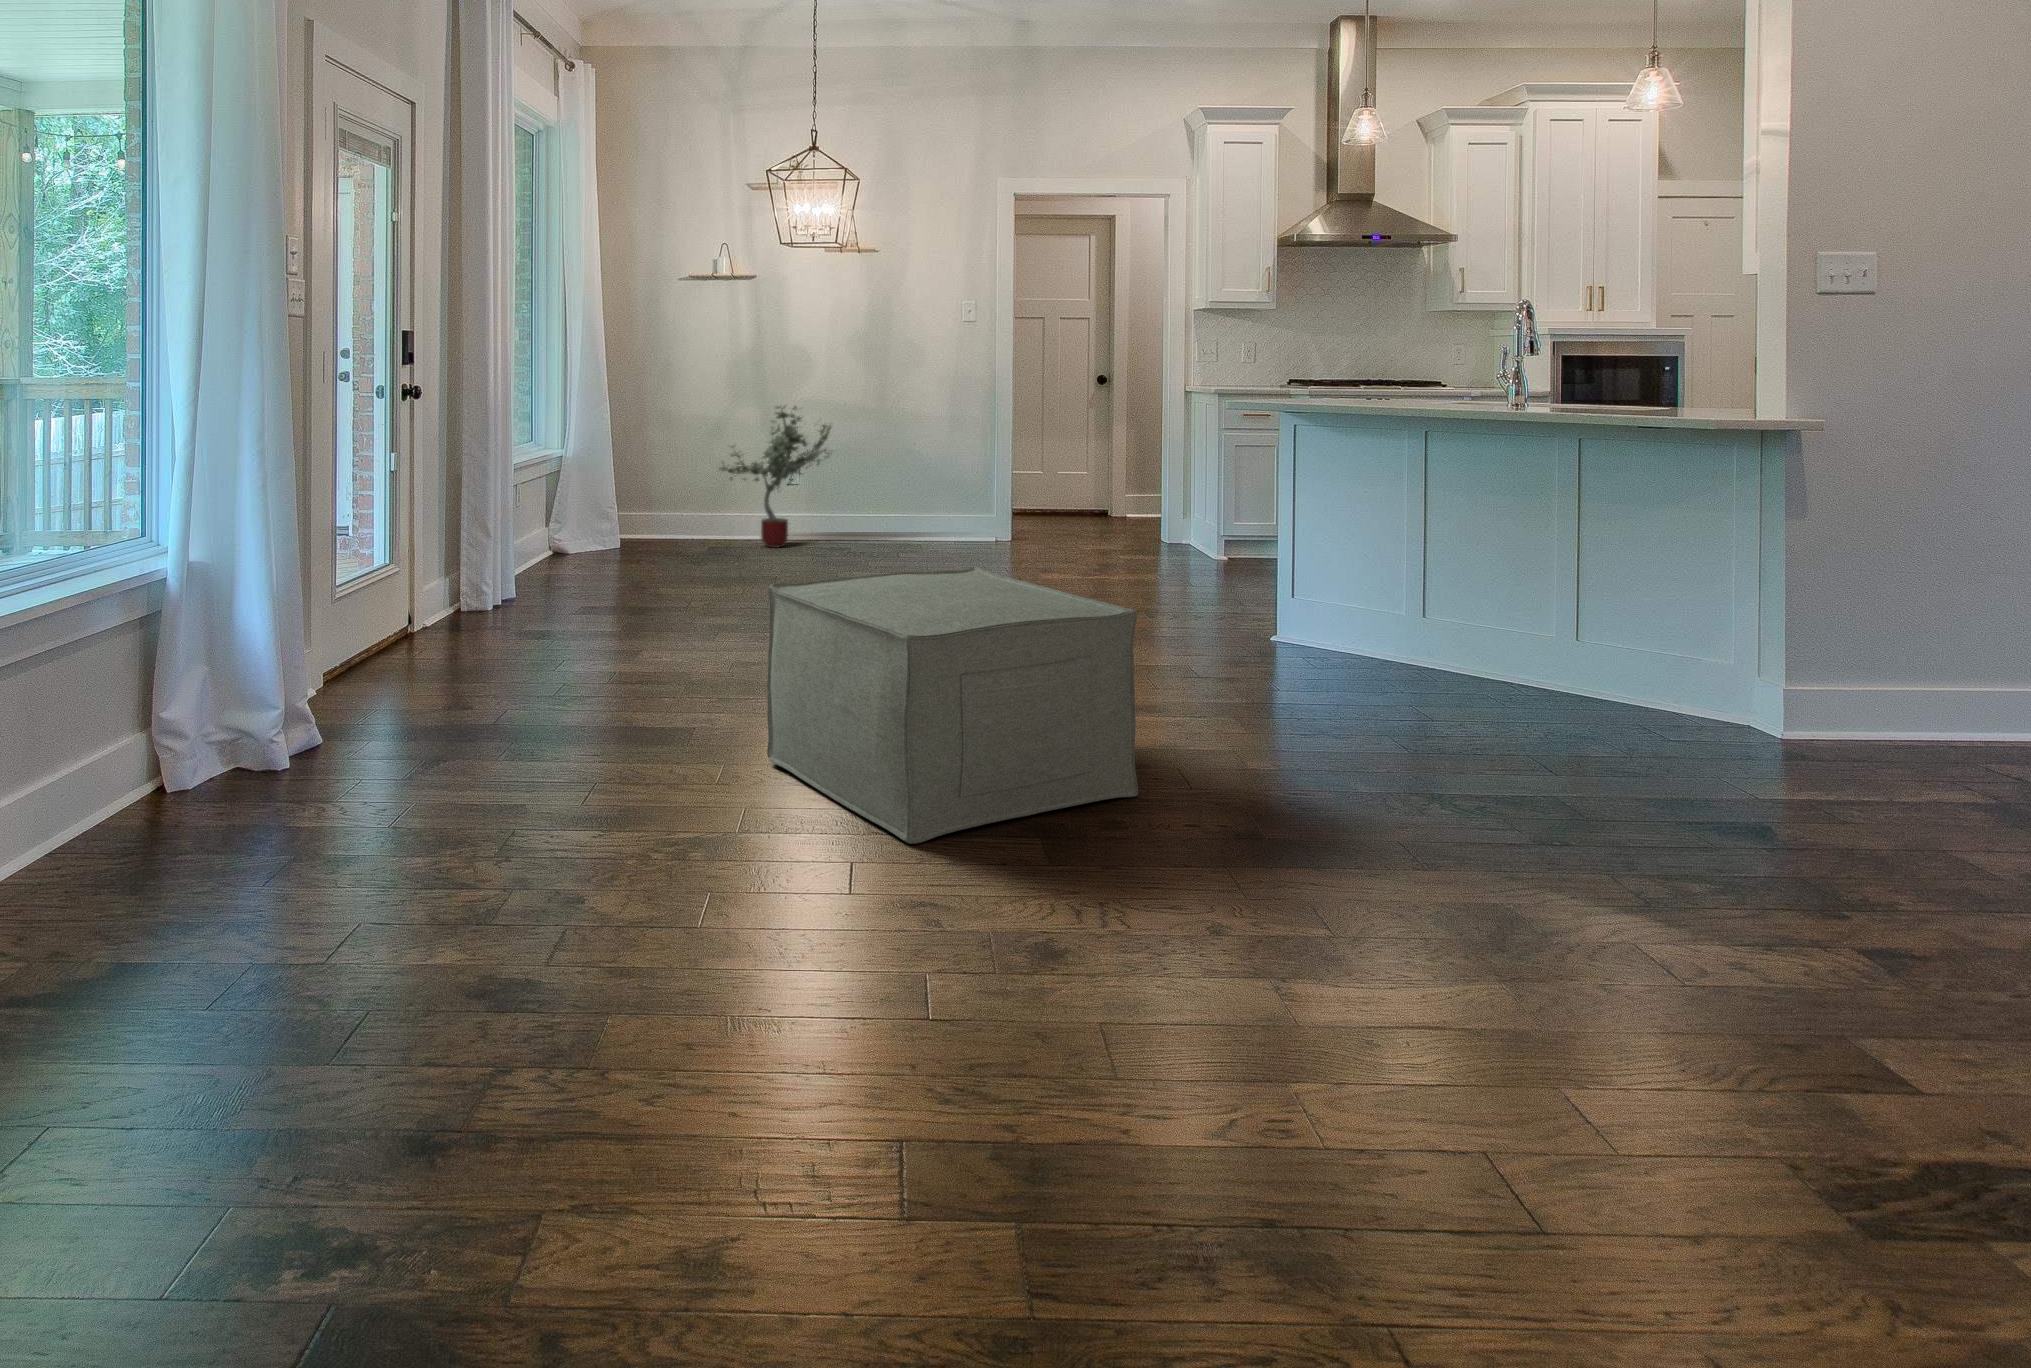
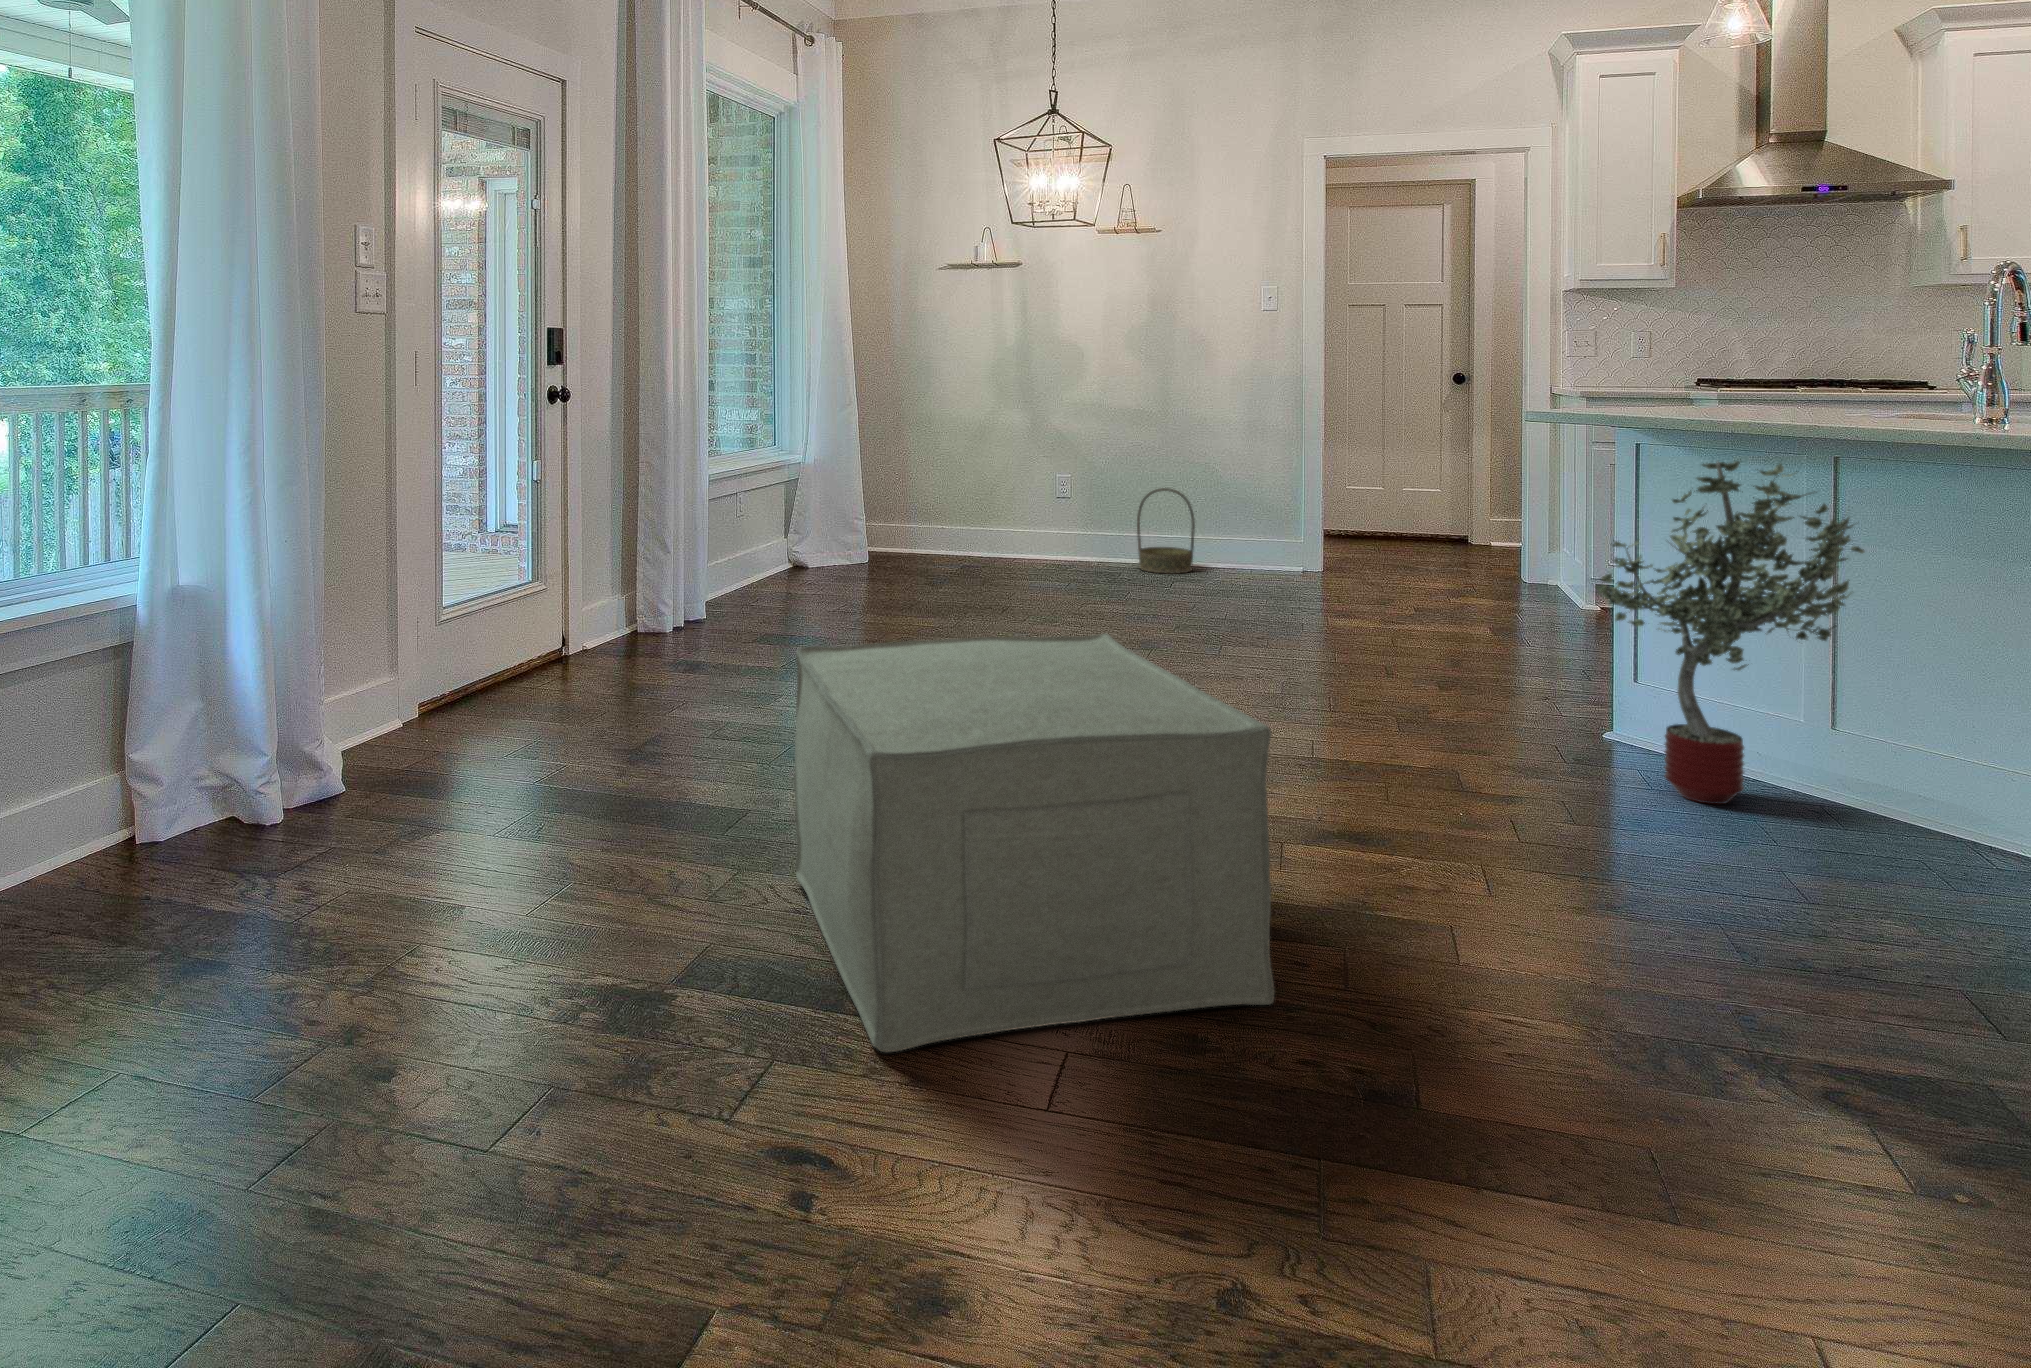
potted tree: present [720,405,831,548] -> present [1593,461,1864,804]
basket: none [863,474,912,548] -> present [1137,488,1195,574]

